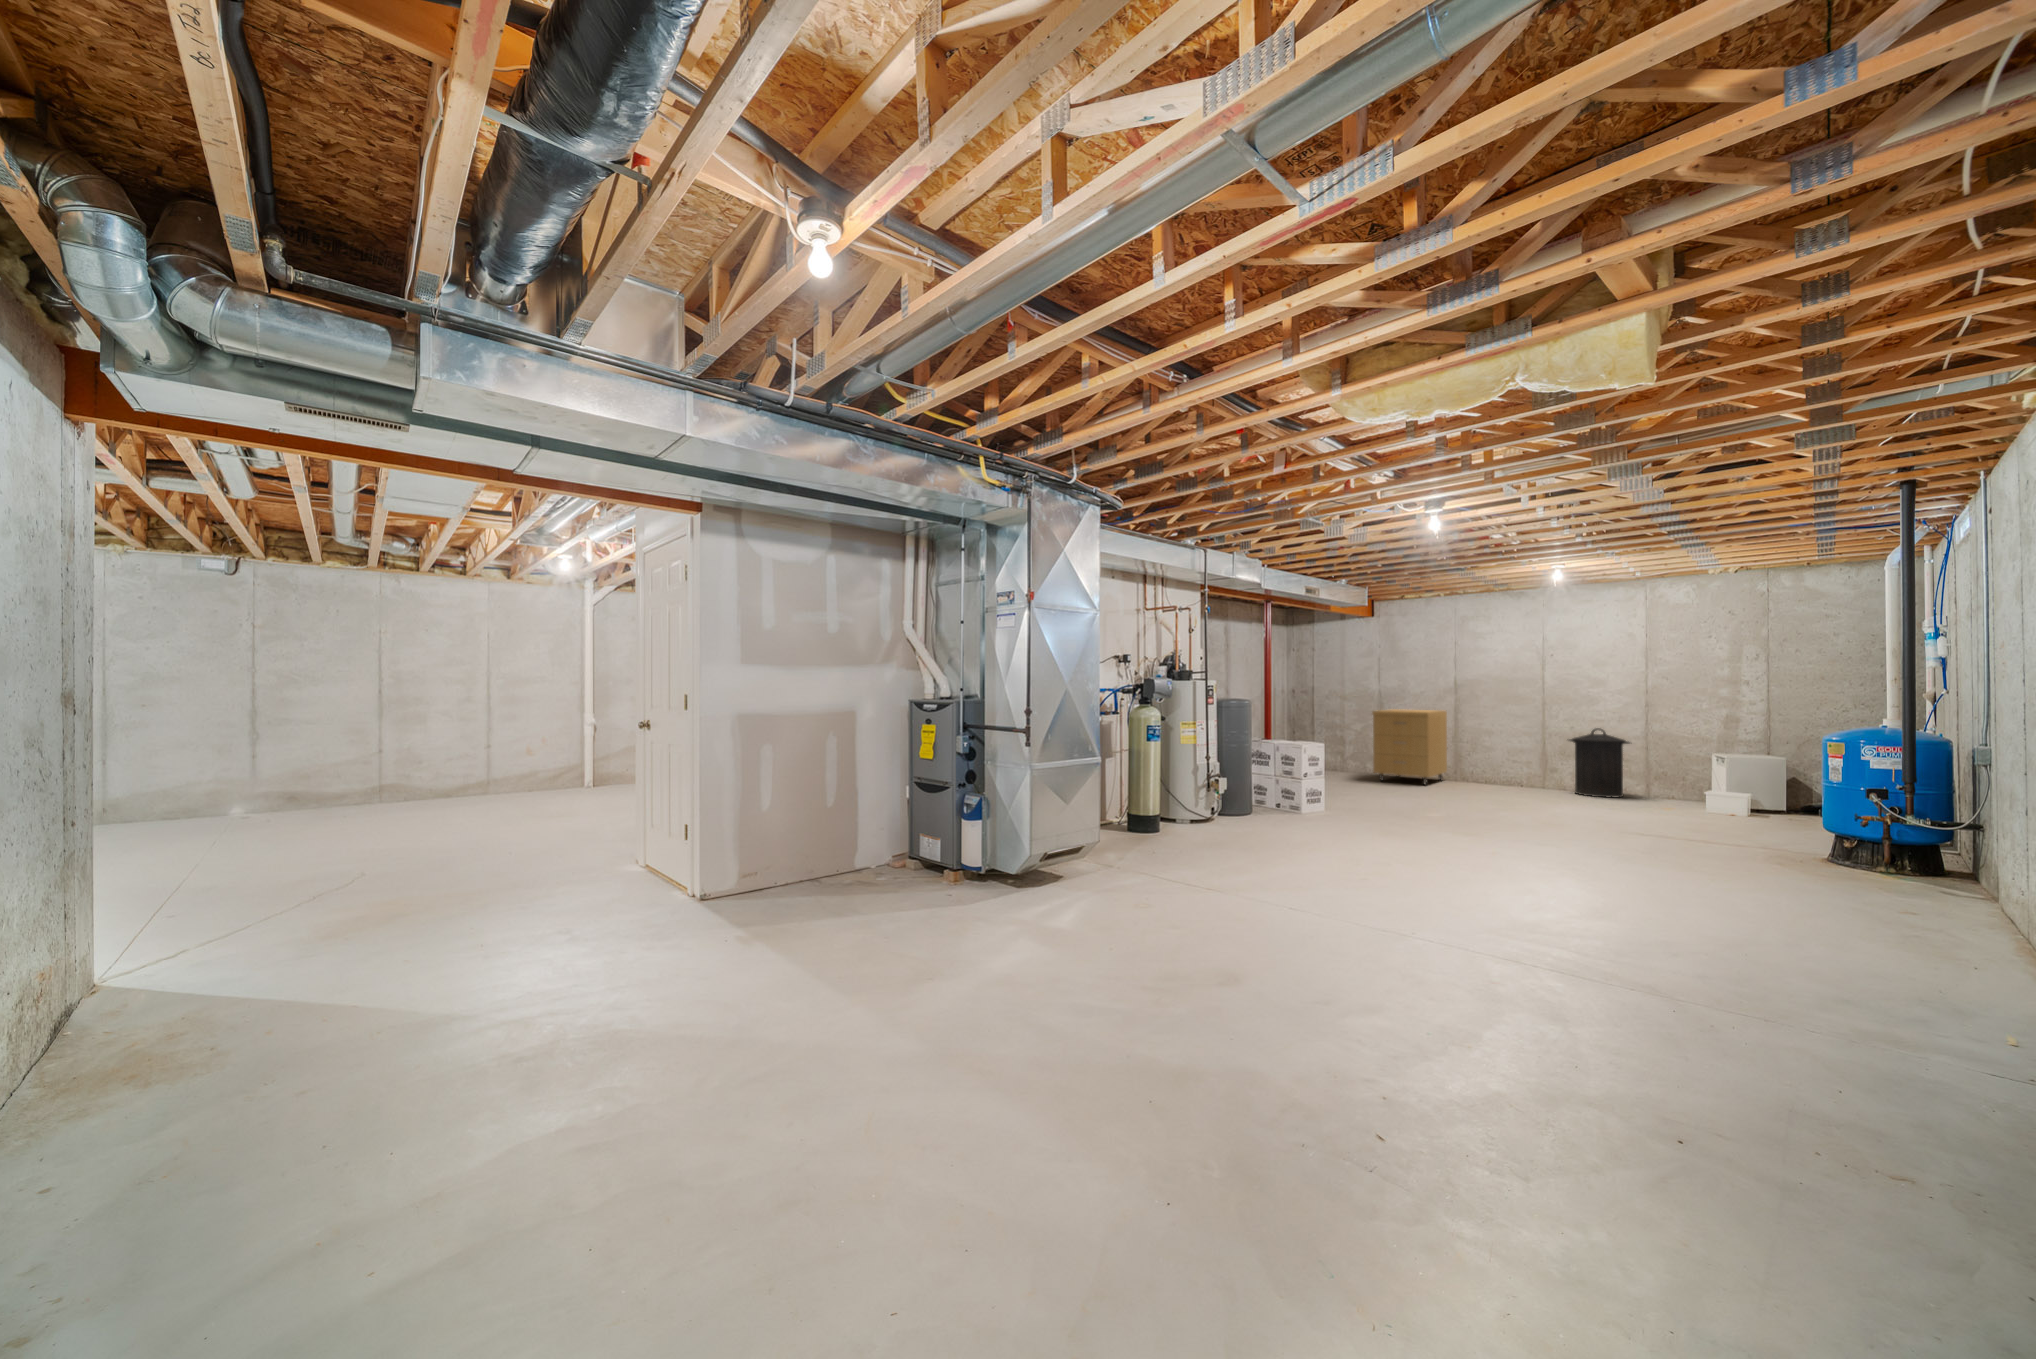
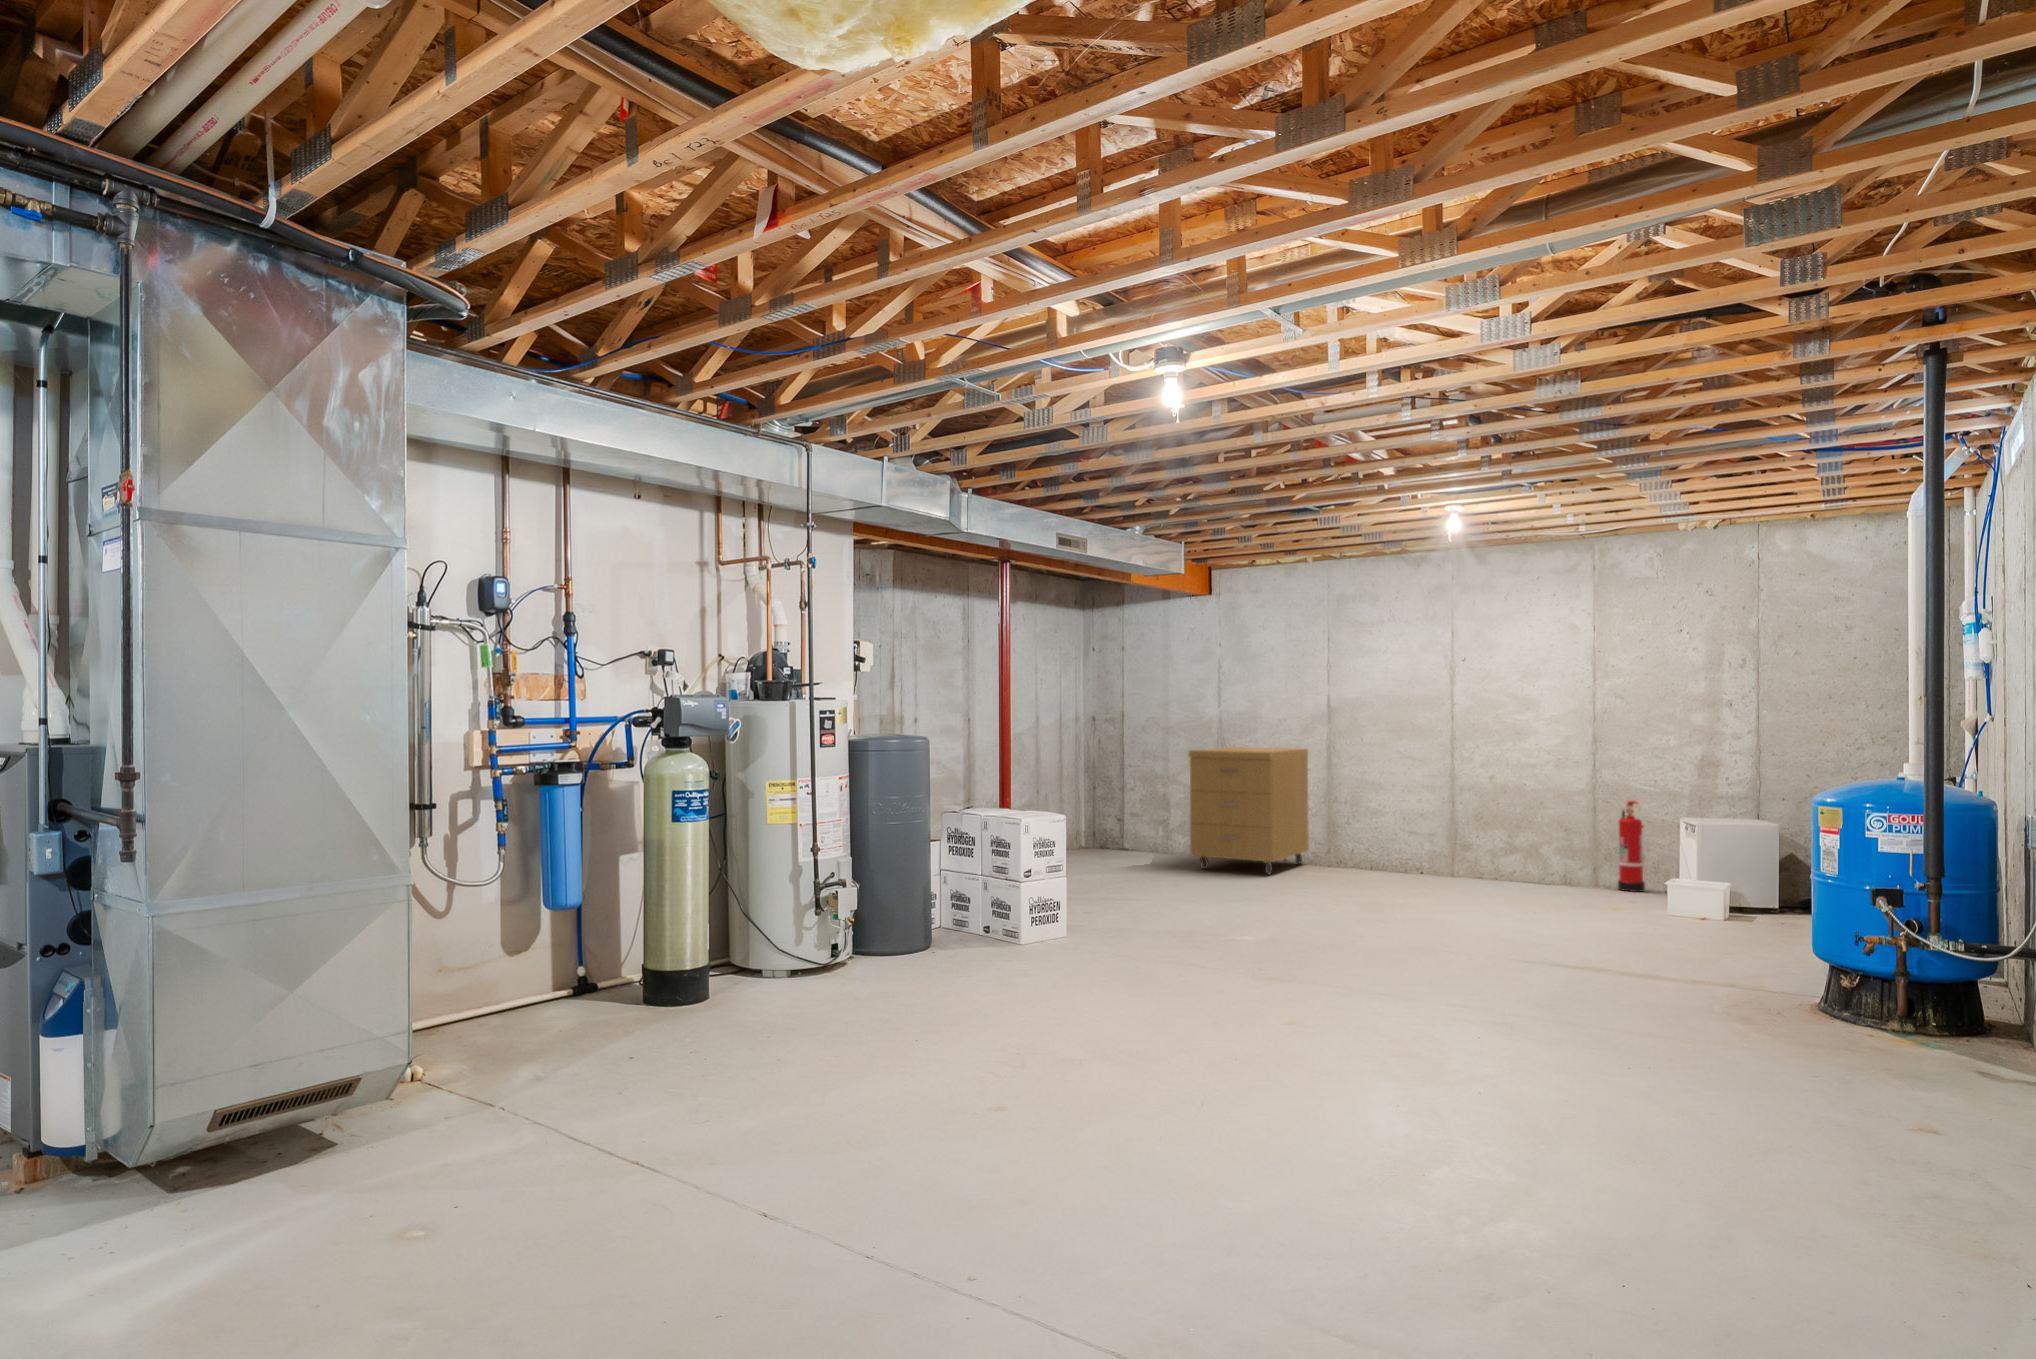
trash can: present [1569,728,1630,798] -> none [1476,776,1568,890]
fire extinguisher: none [1666,744,1686,800] -> present [1618,801,1645,892]

